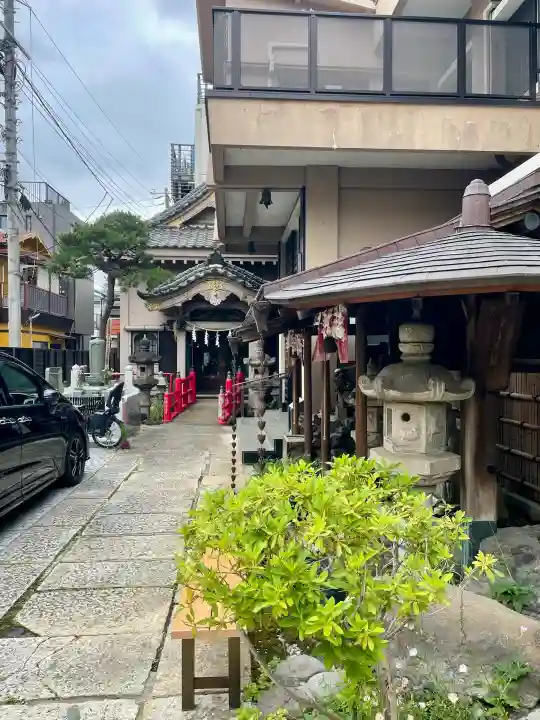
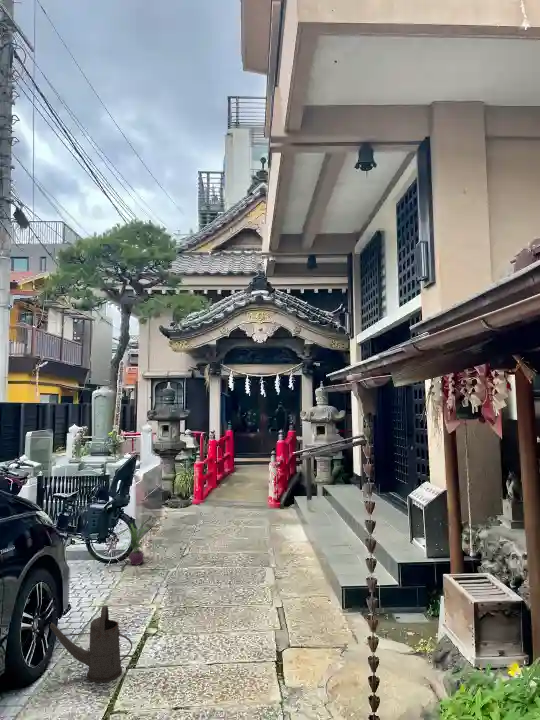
watering can: none [86,449,128,484] -> present [50,606,132,682]

